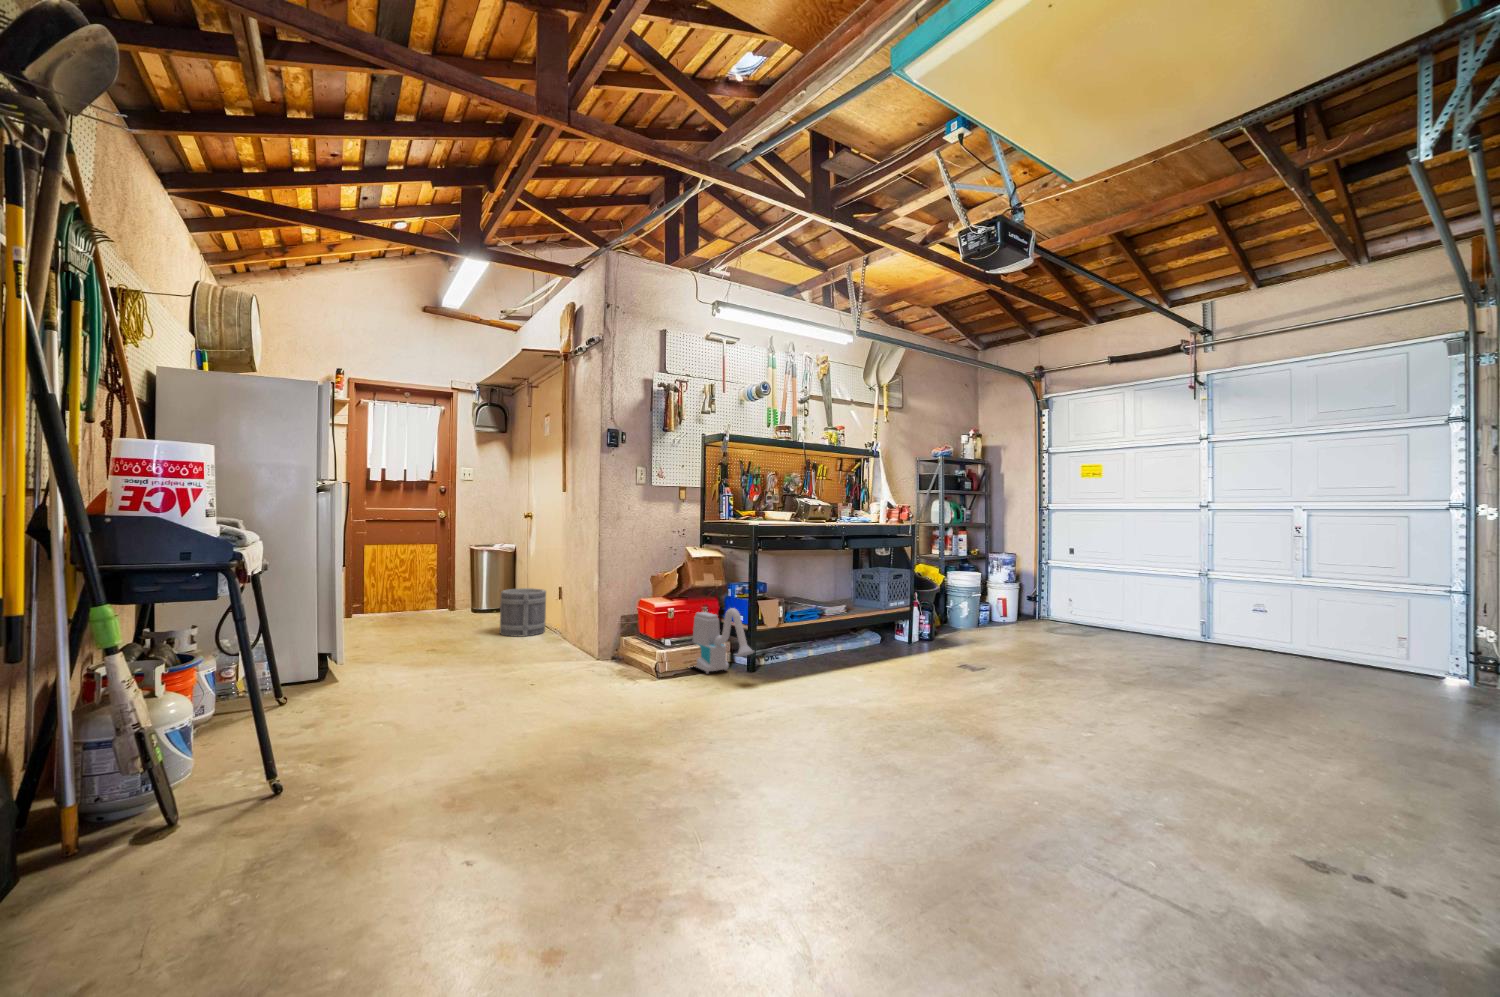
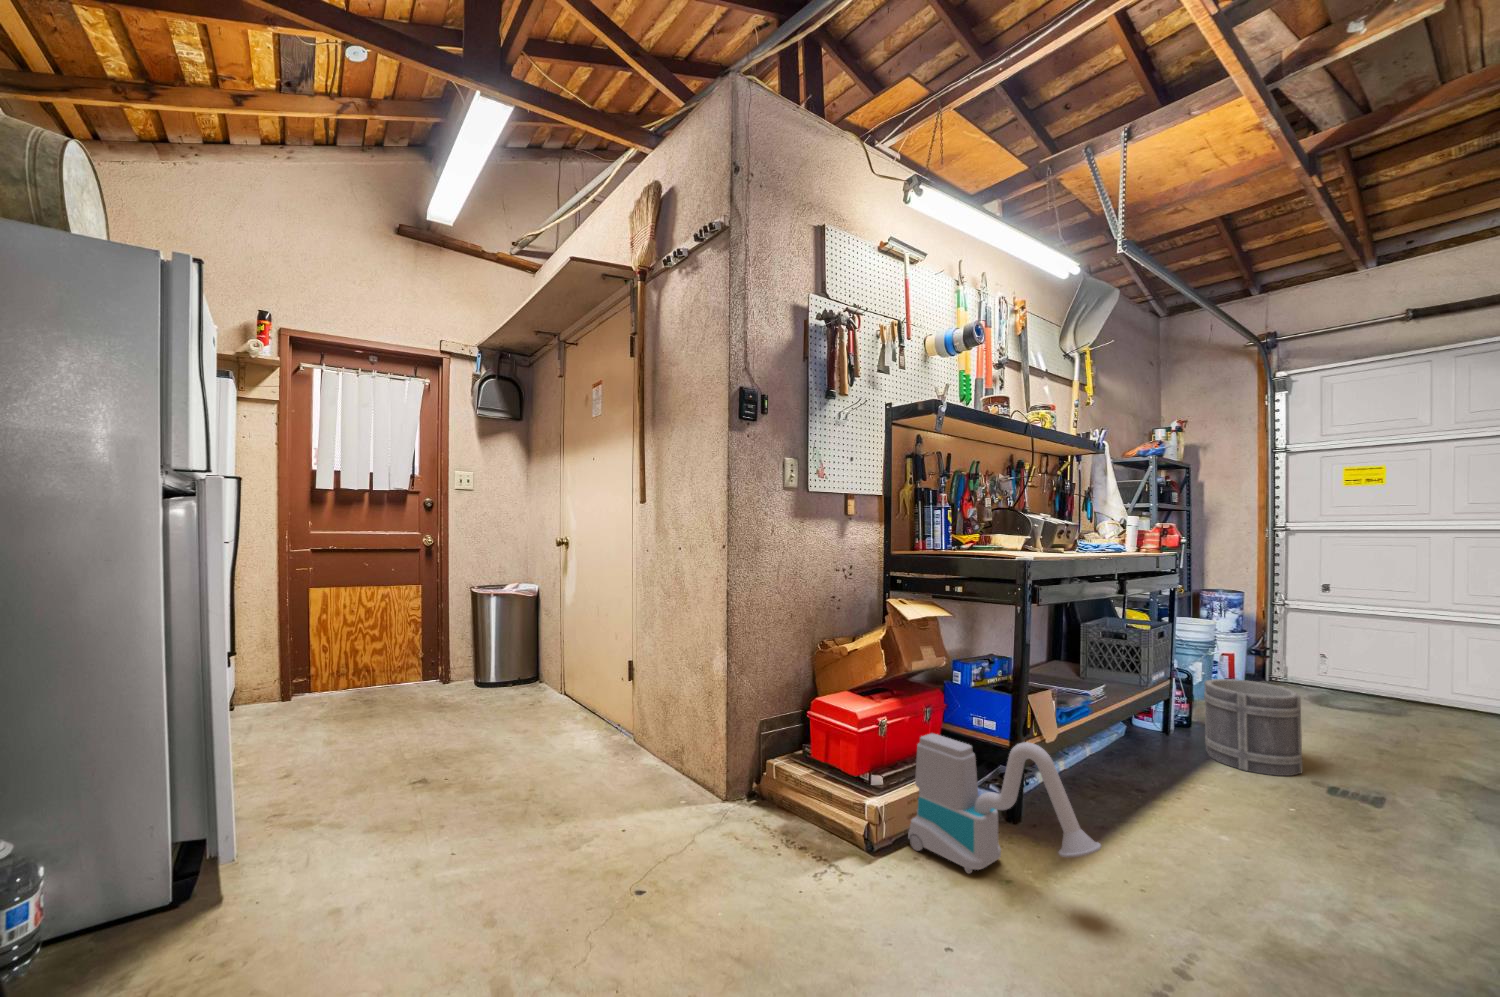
bucket: present [500,588,546,637] -> present [1204,679,1303,776]

